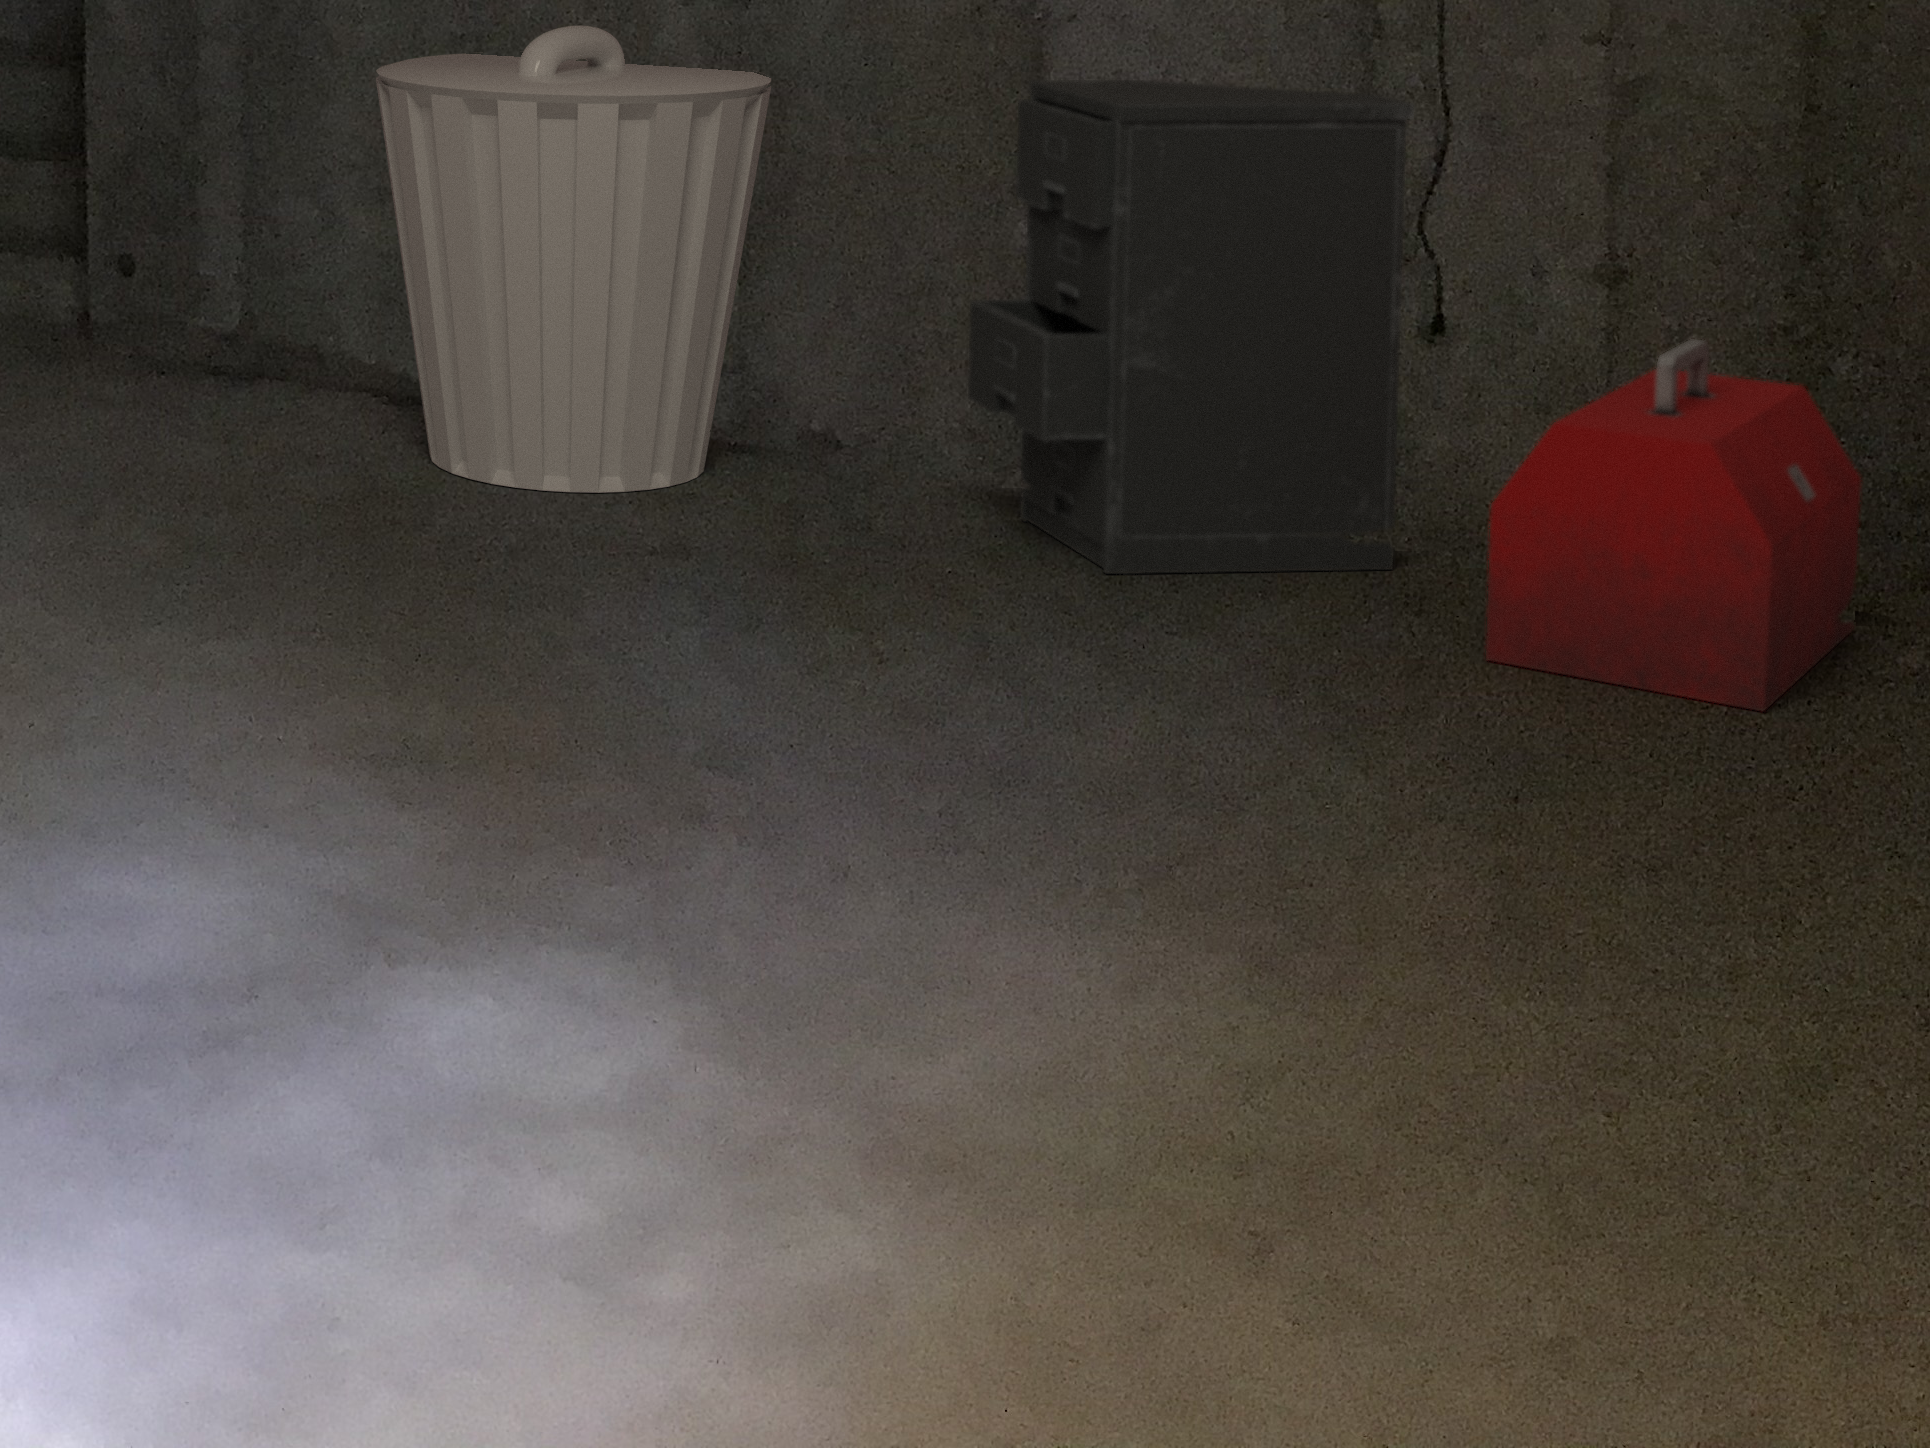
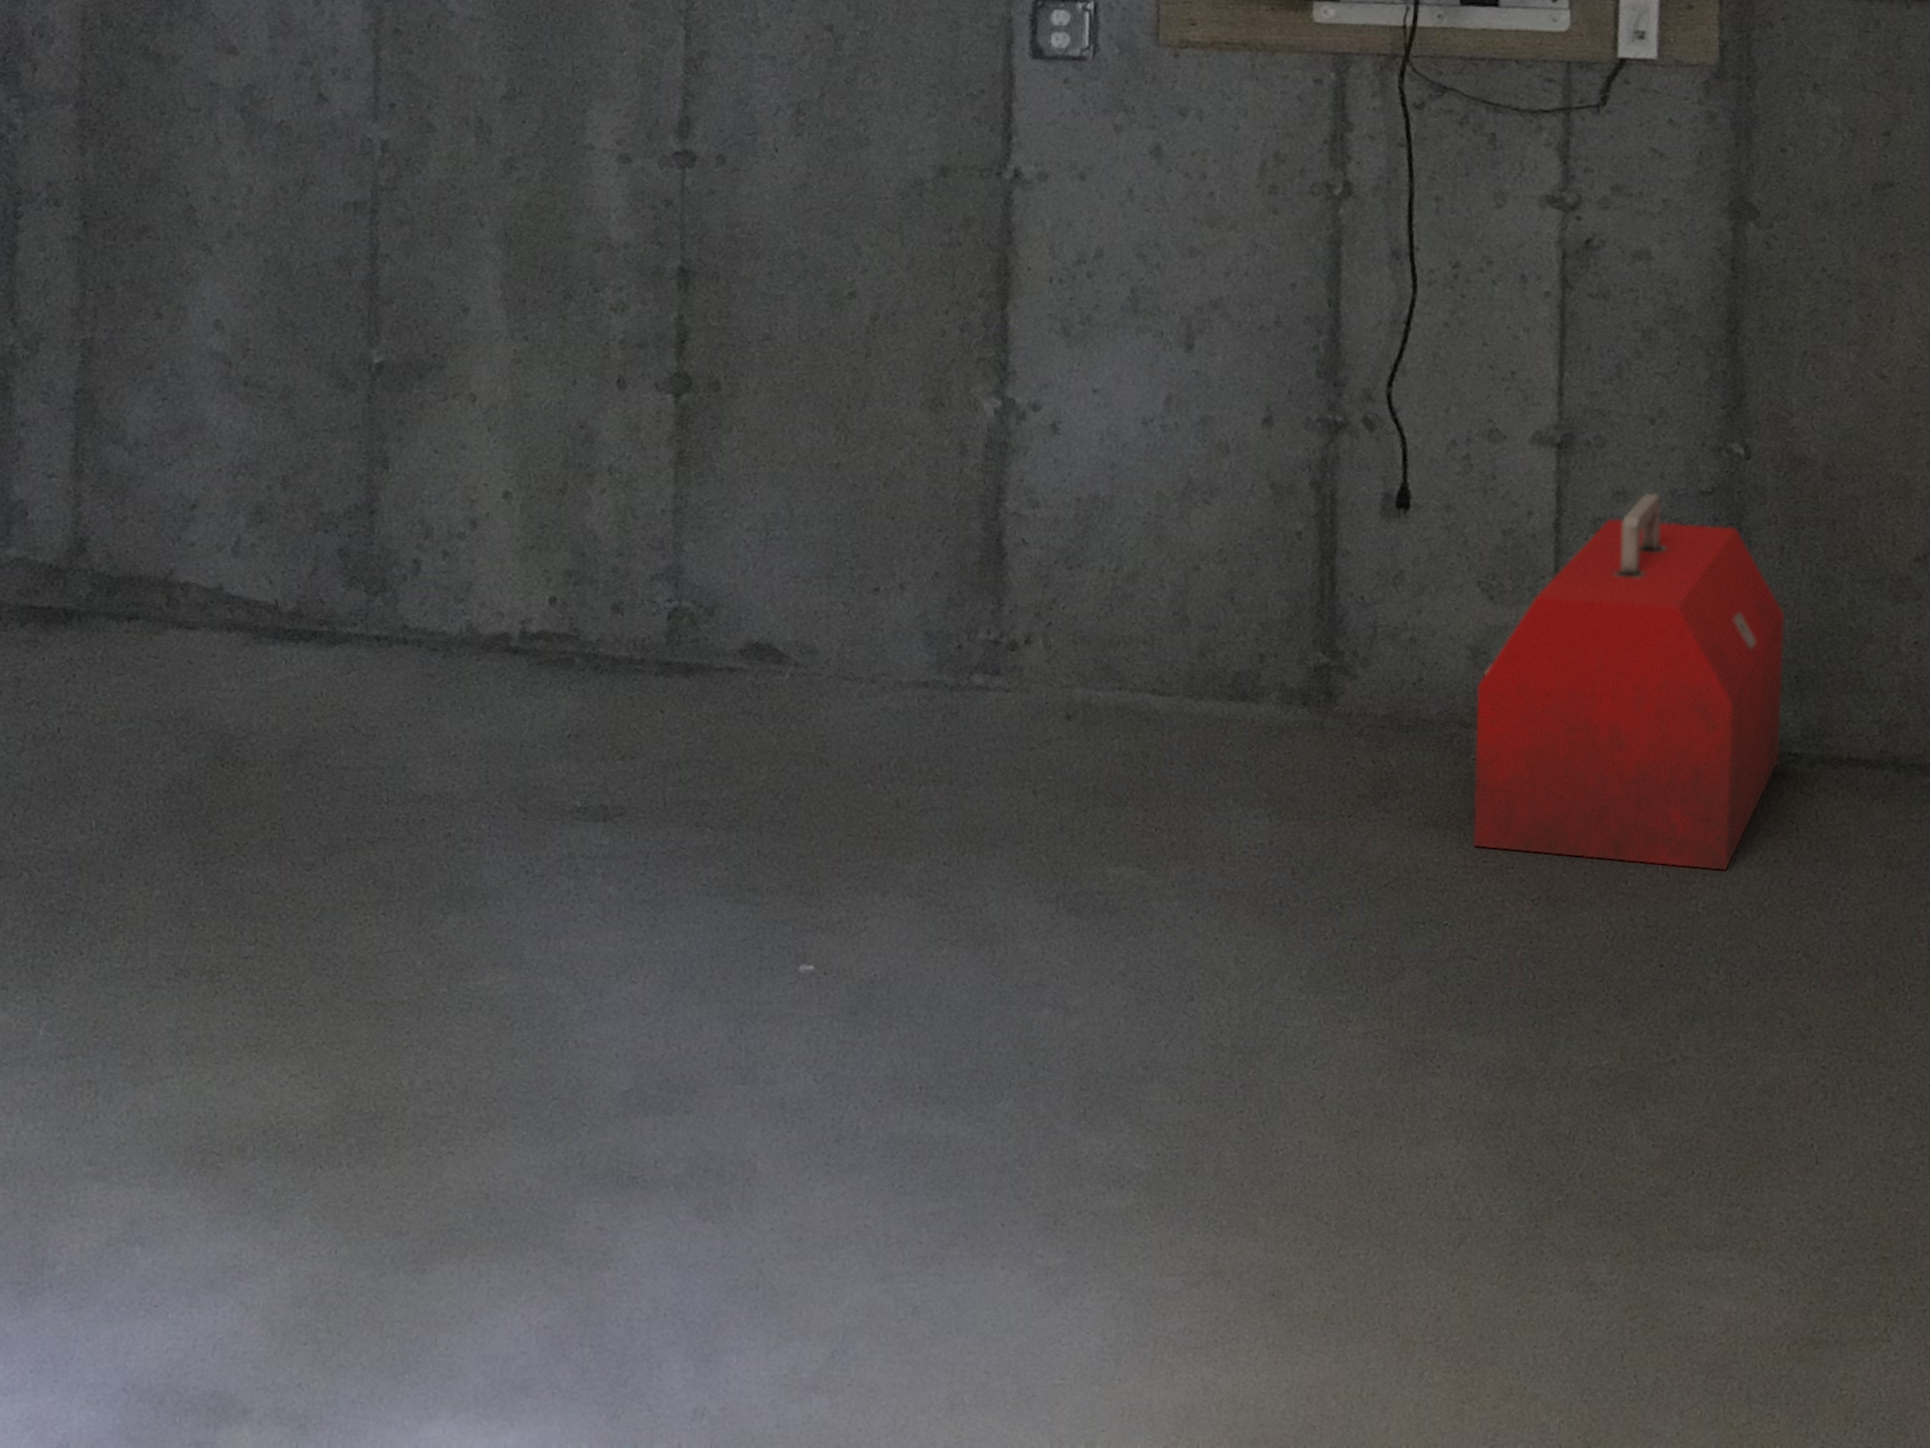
trash can: present [376,25,771,493] -> none [250,203,728,757]
filing cabinet: present [968,80,1414,574] -> none [946,241,1391,790]

